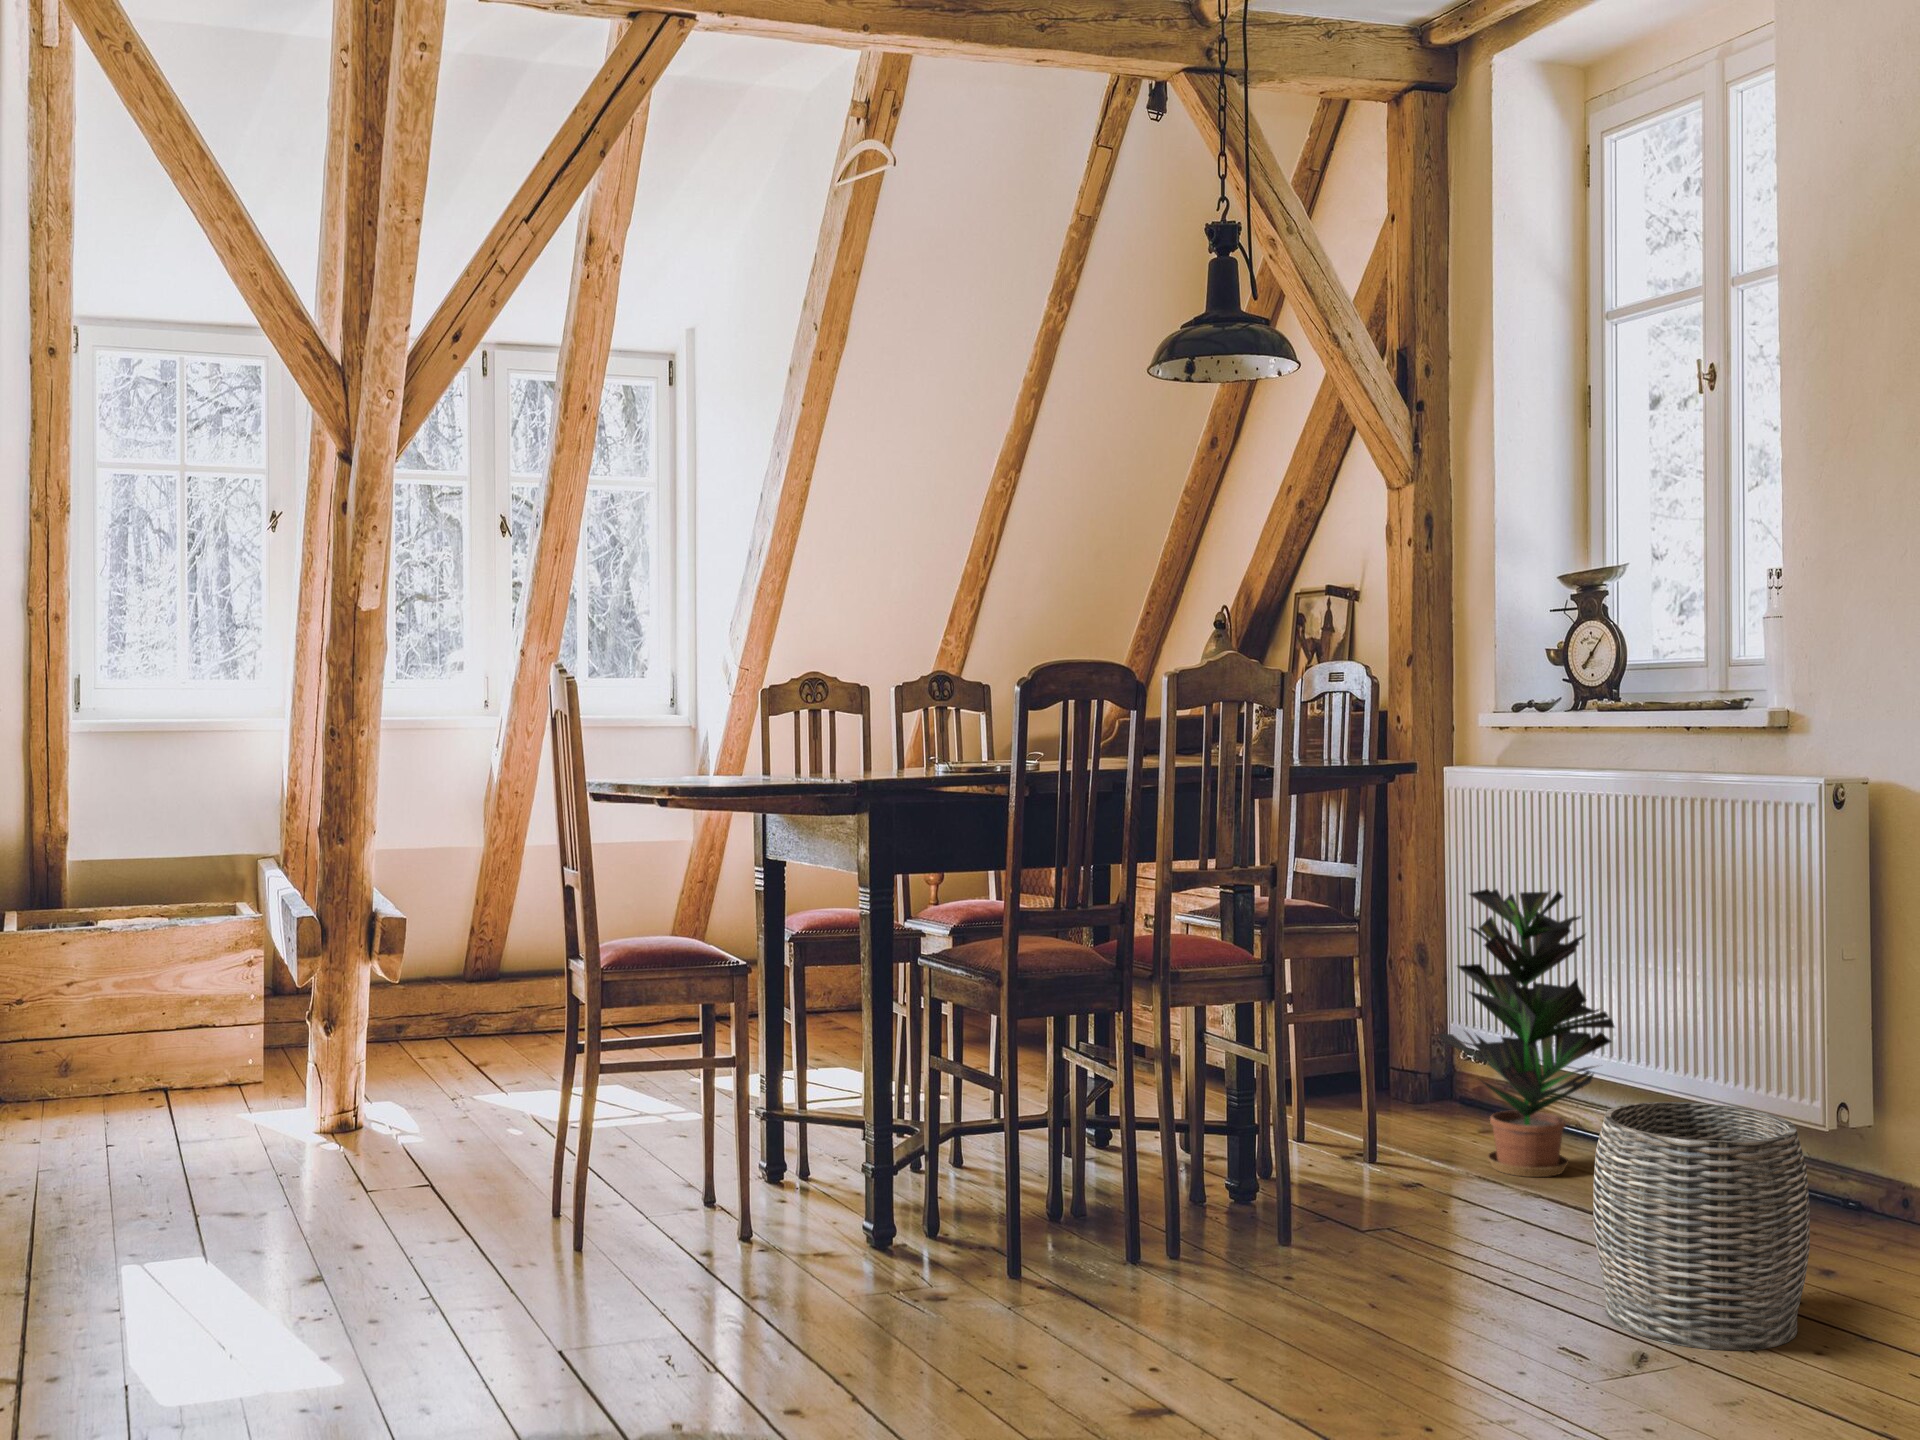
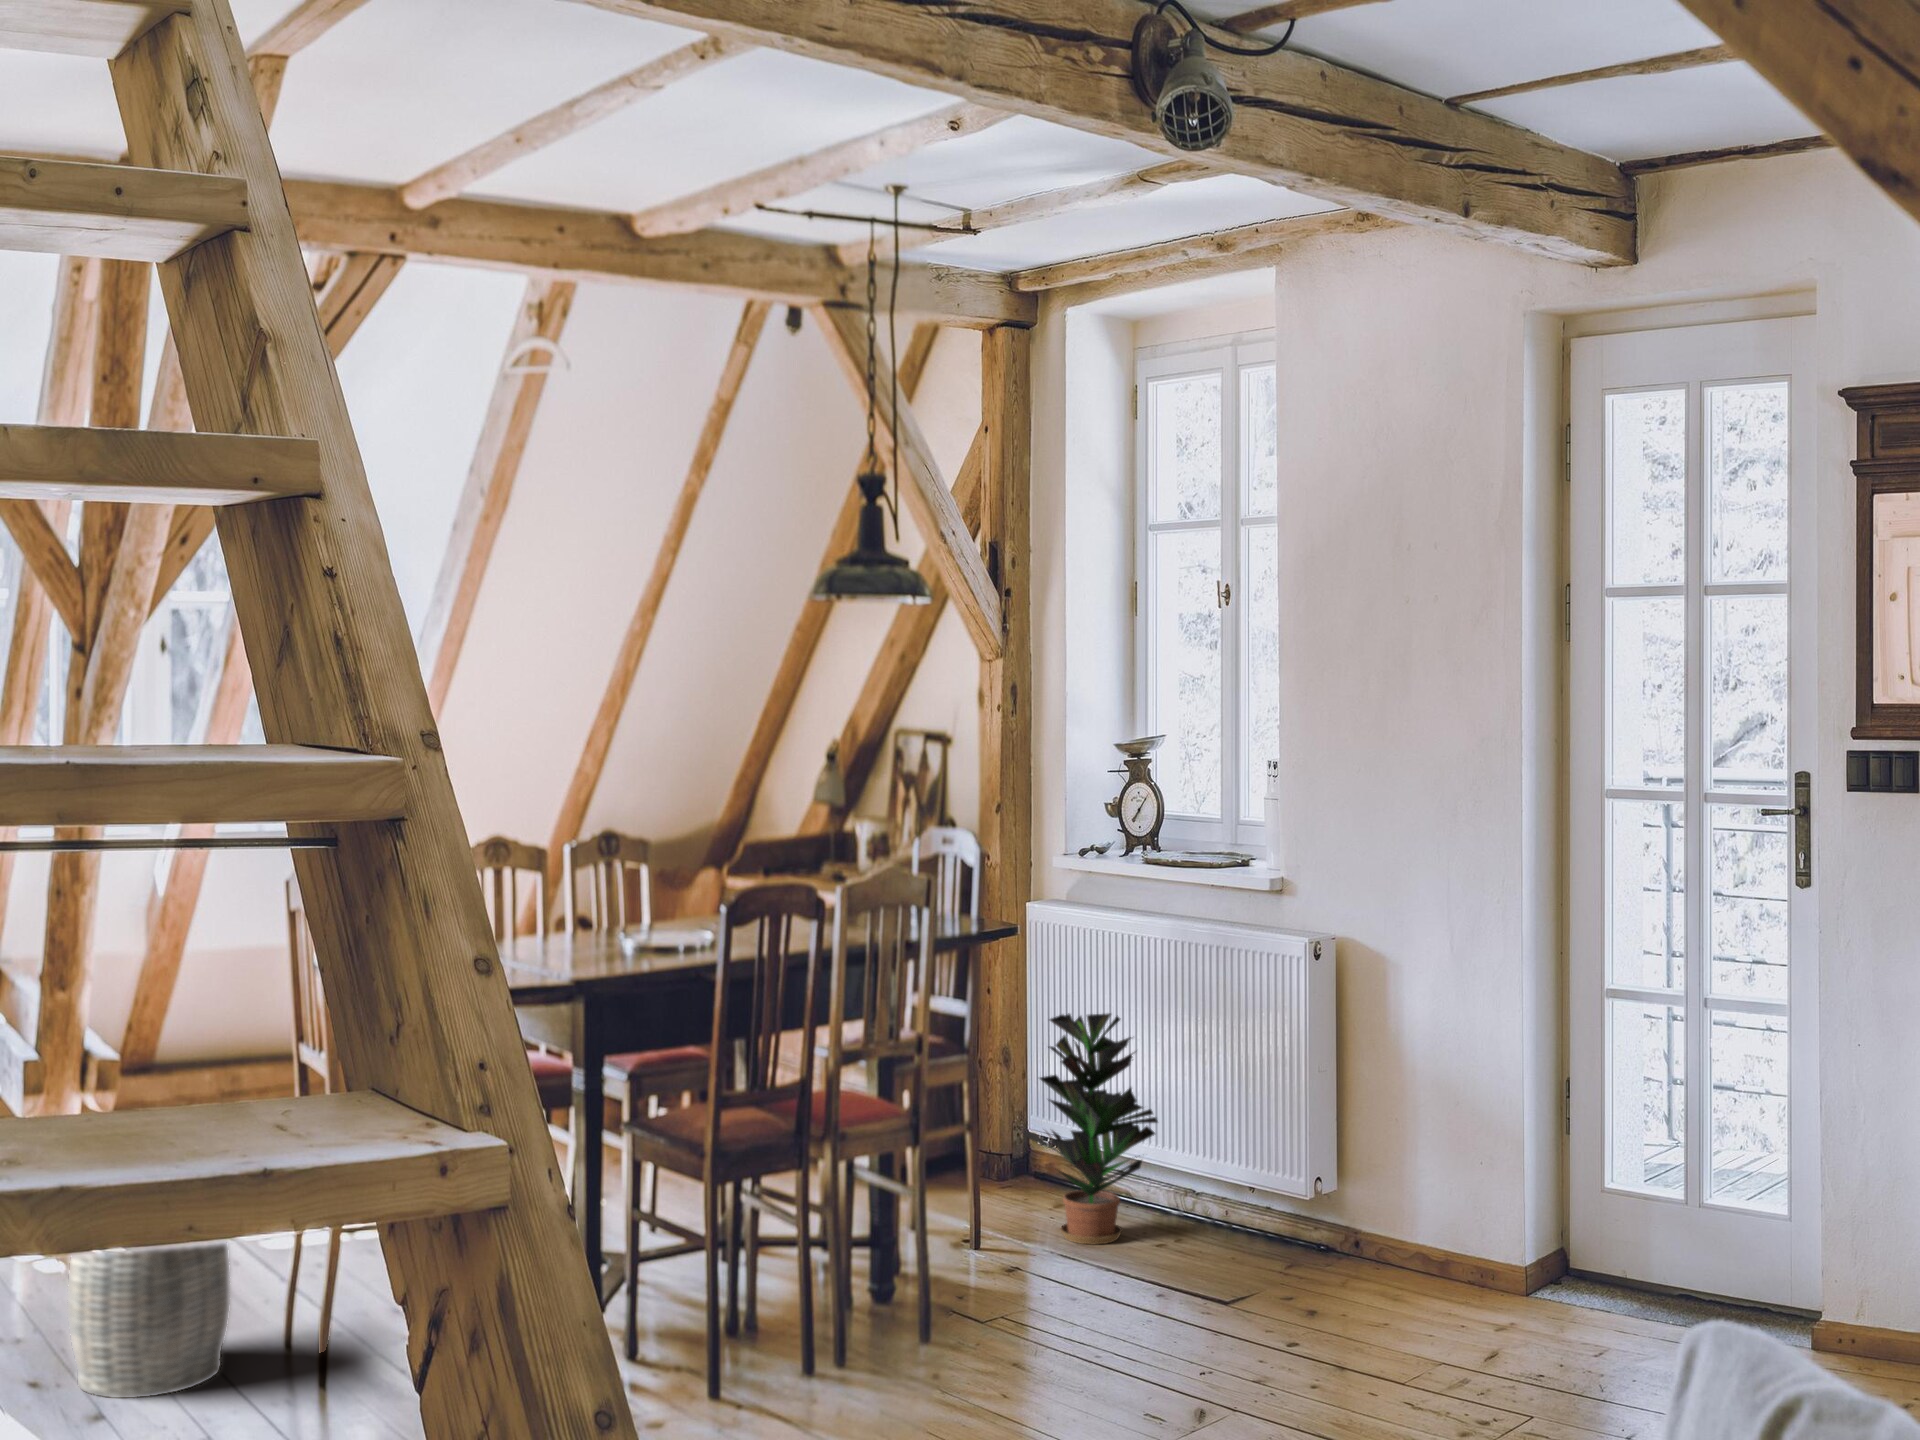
woven basket: present [1593,1102,1810,1350] -> present [68,1244,230,1398]

